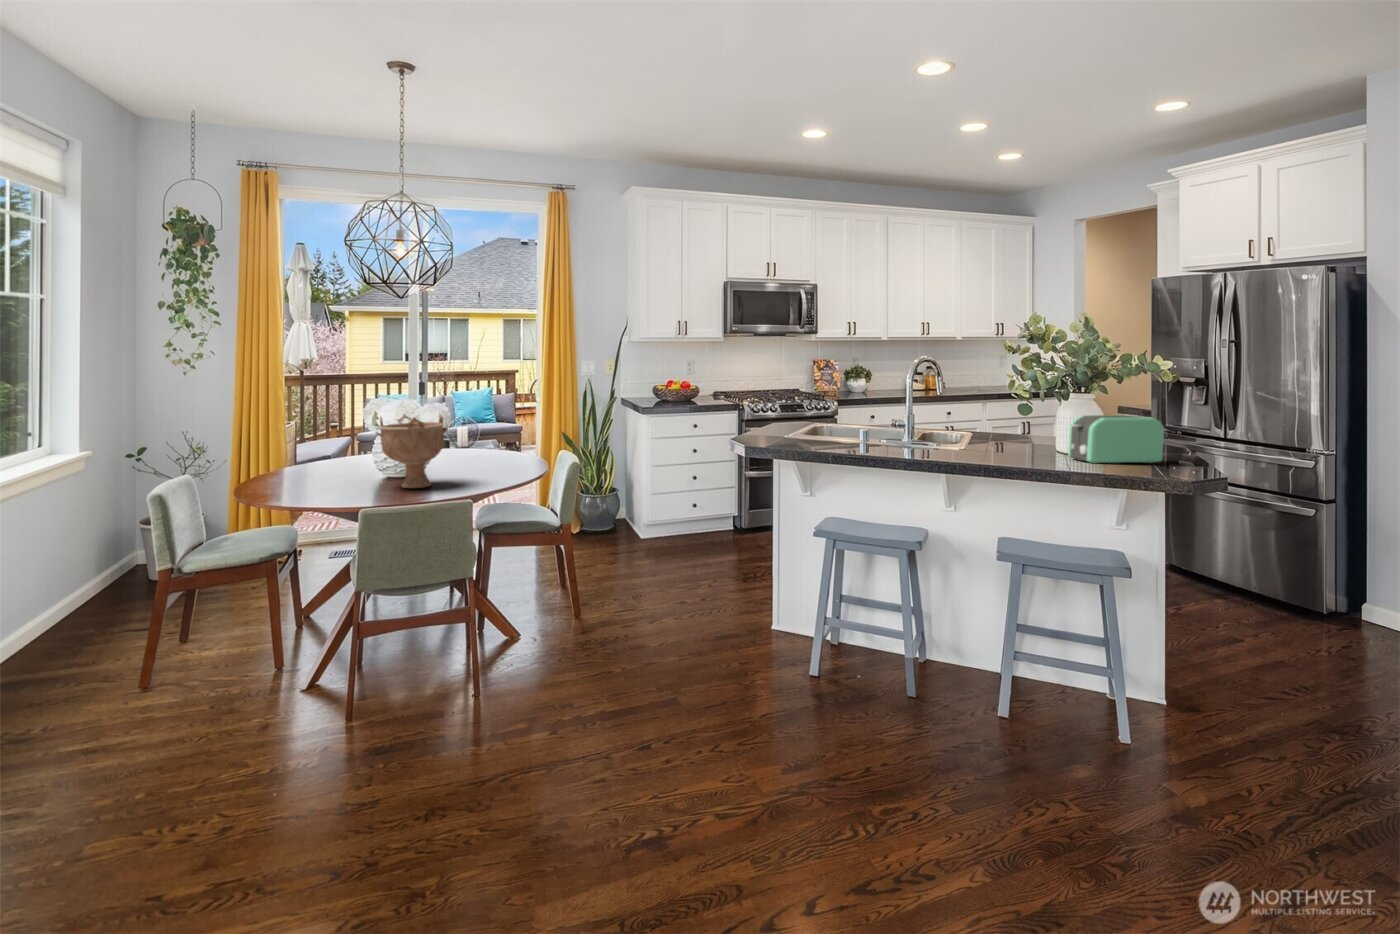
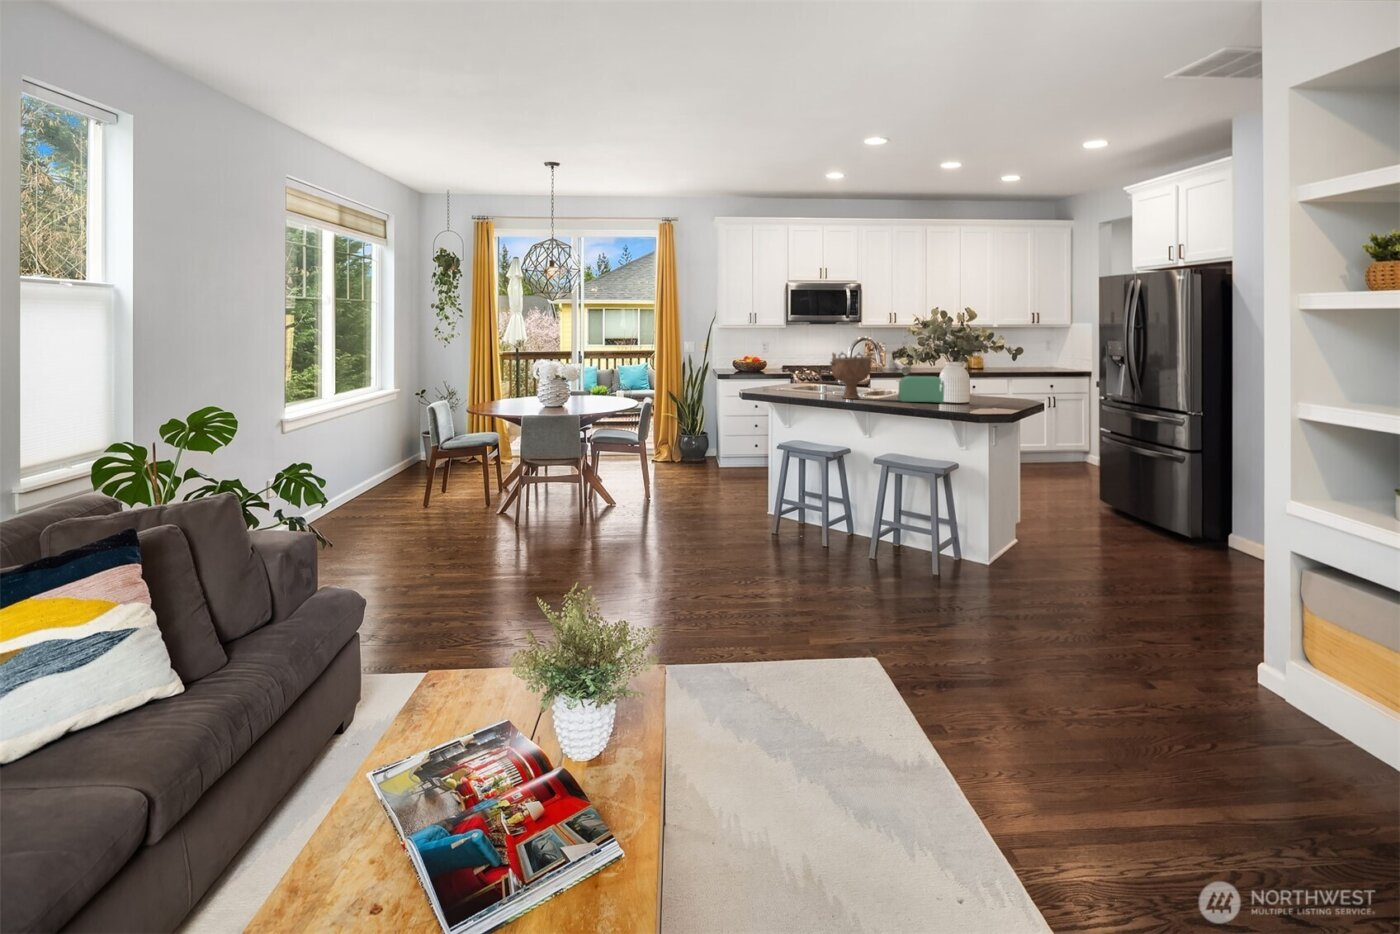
decorative bowl: present [376,414,448,489] -> present [830,352,872,399]

